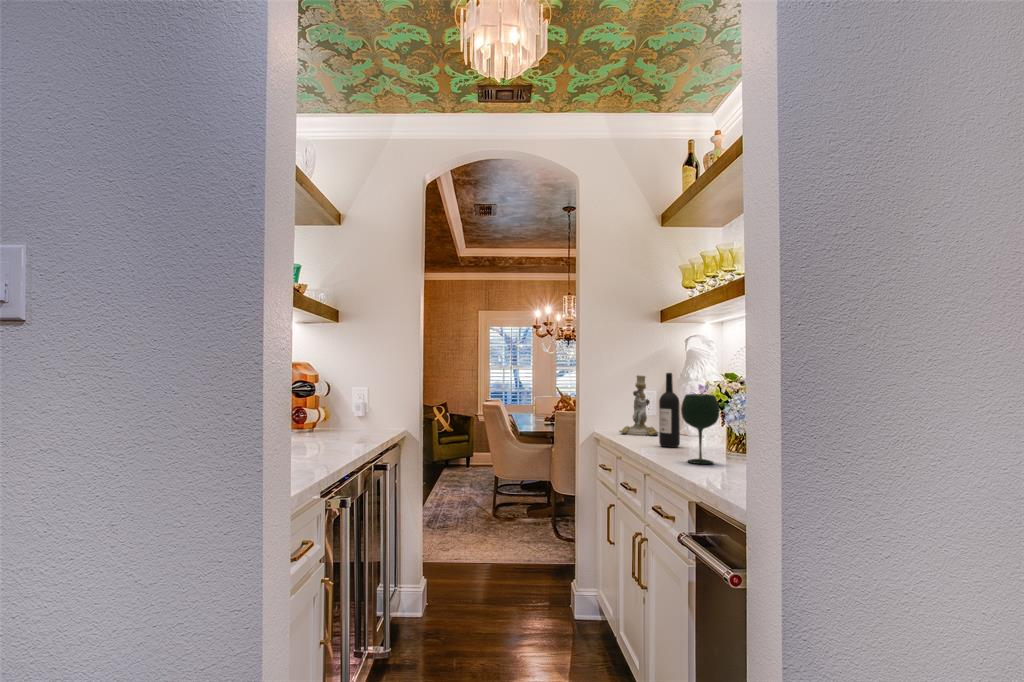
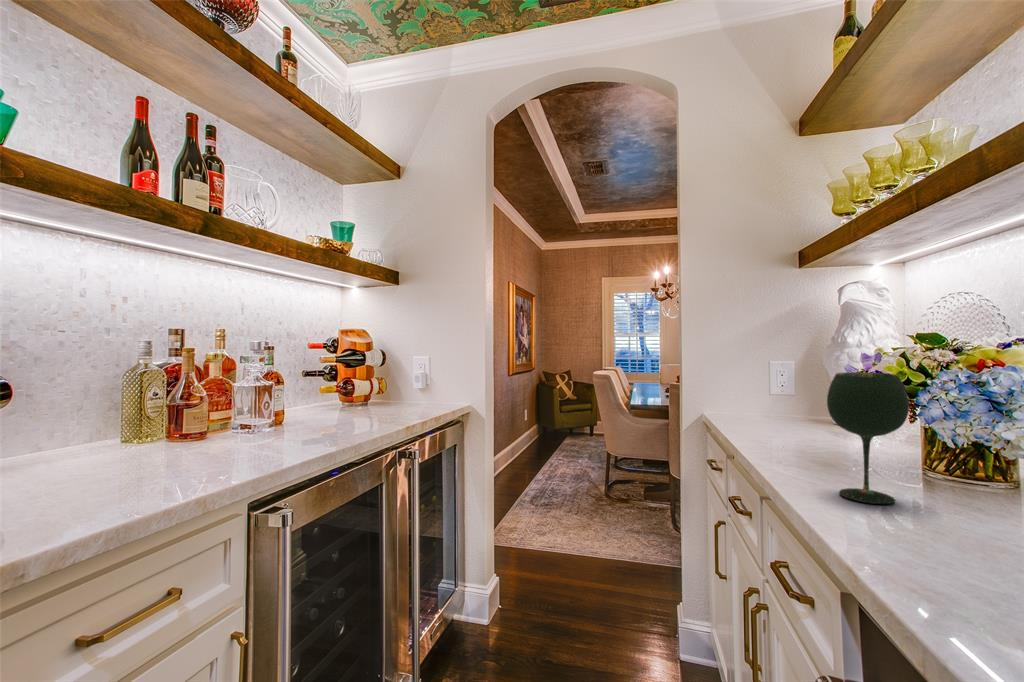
wine bottle: present [659,373,680,447] -> none [793,336,828,452]
candlestick: present [619,375,659,436] -> none [737,341,797,427]

